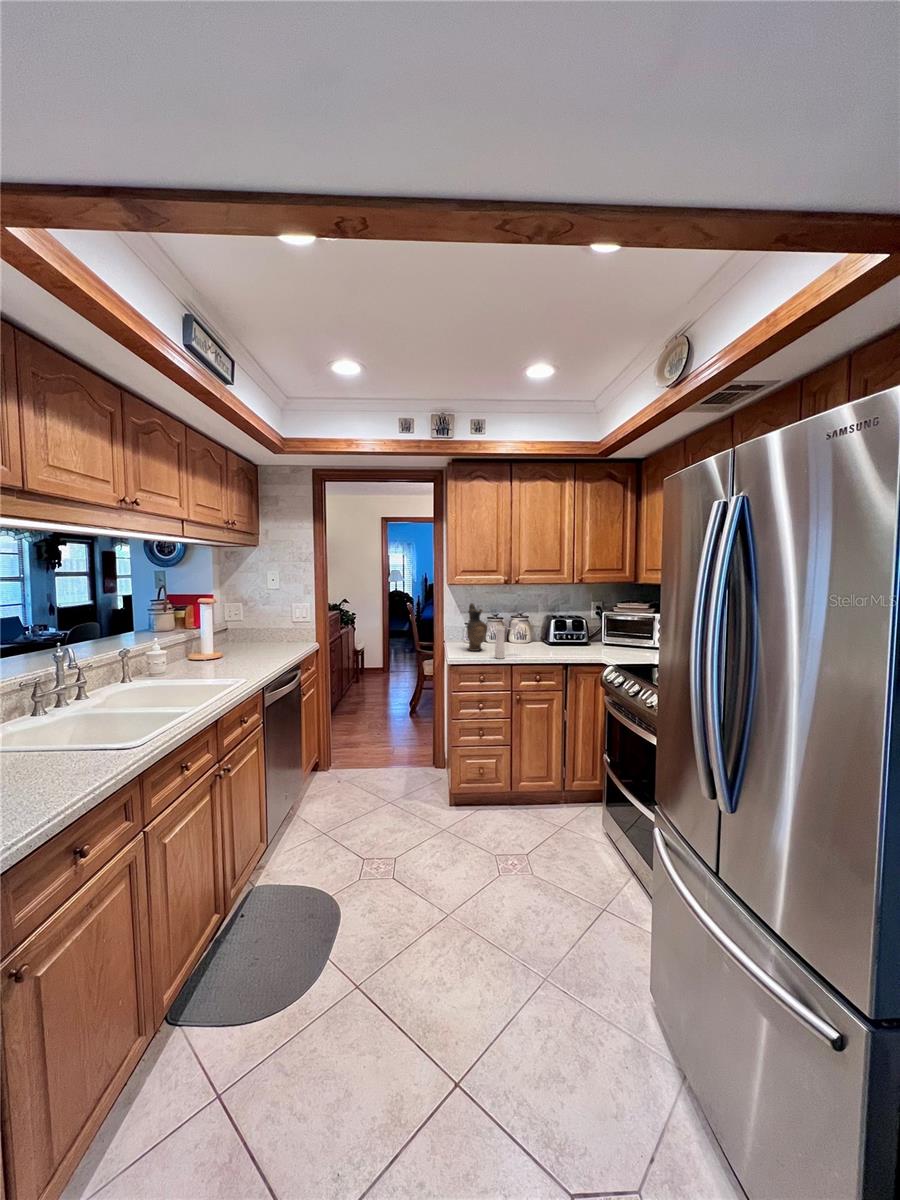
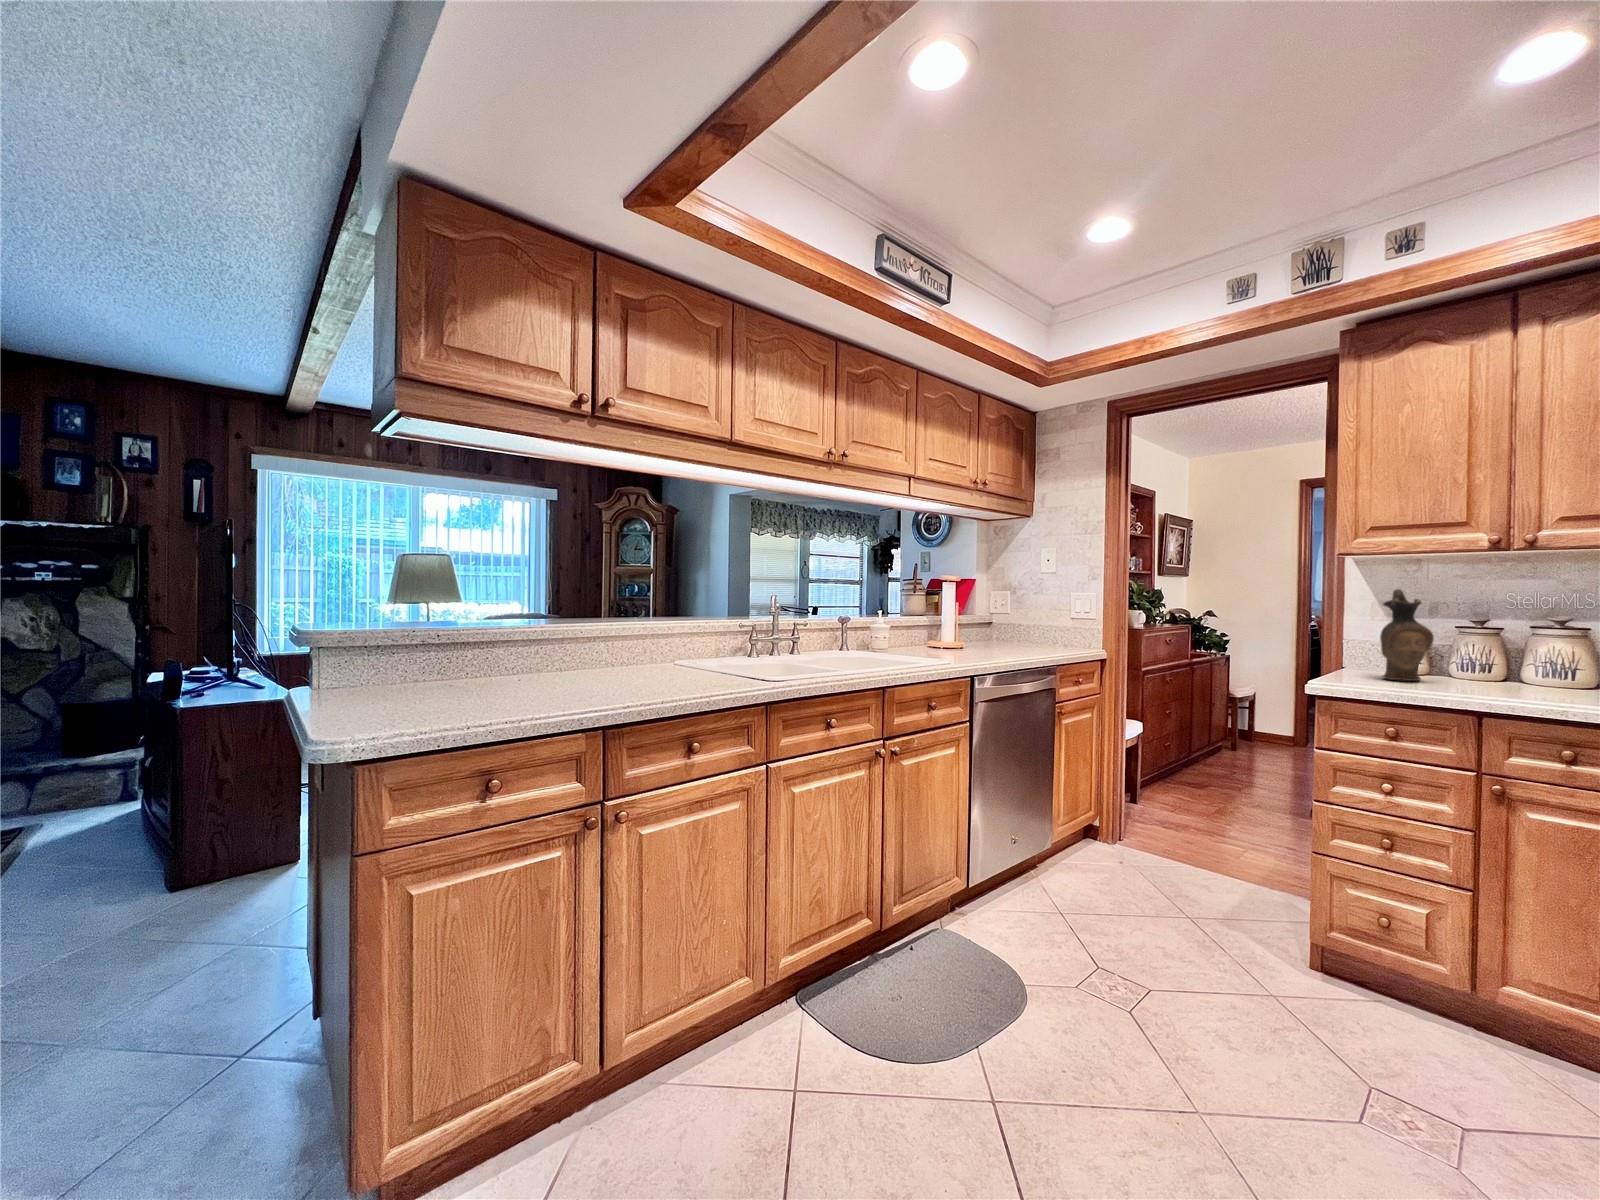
pepper mill: present [495,620,519,658] -> none [1435,618,1515,694]

